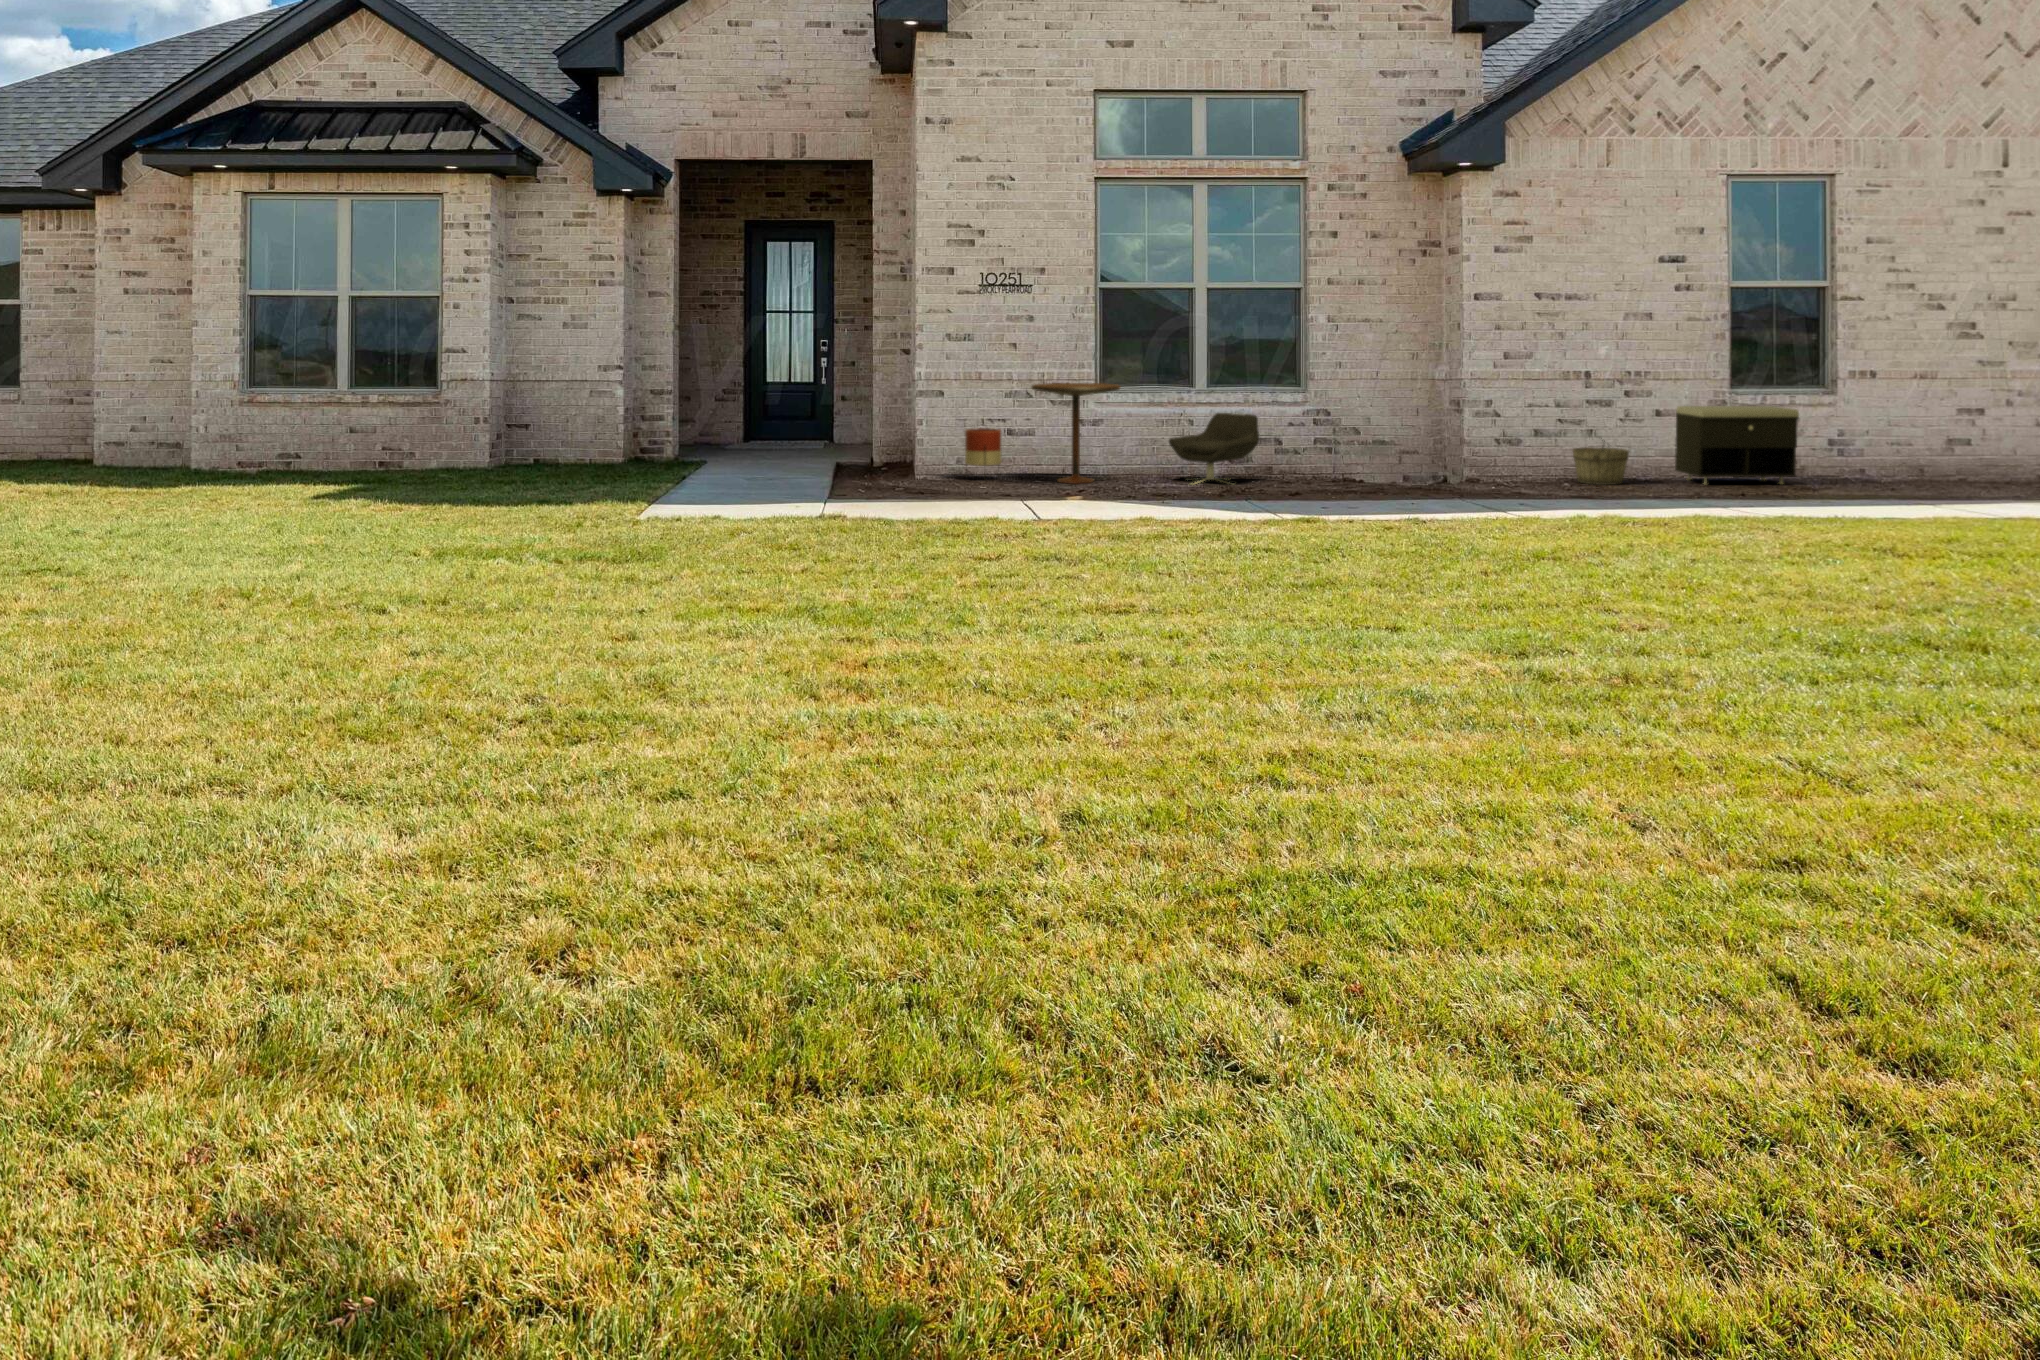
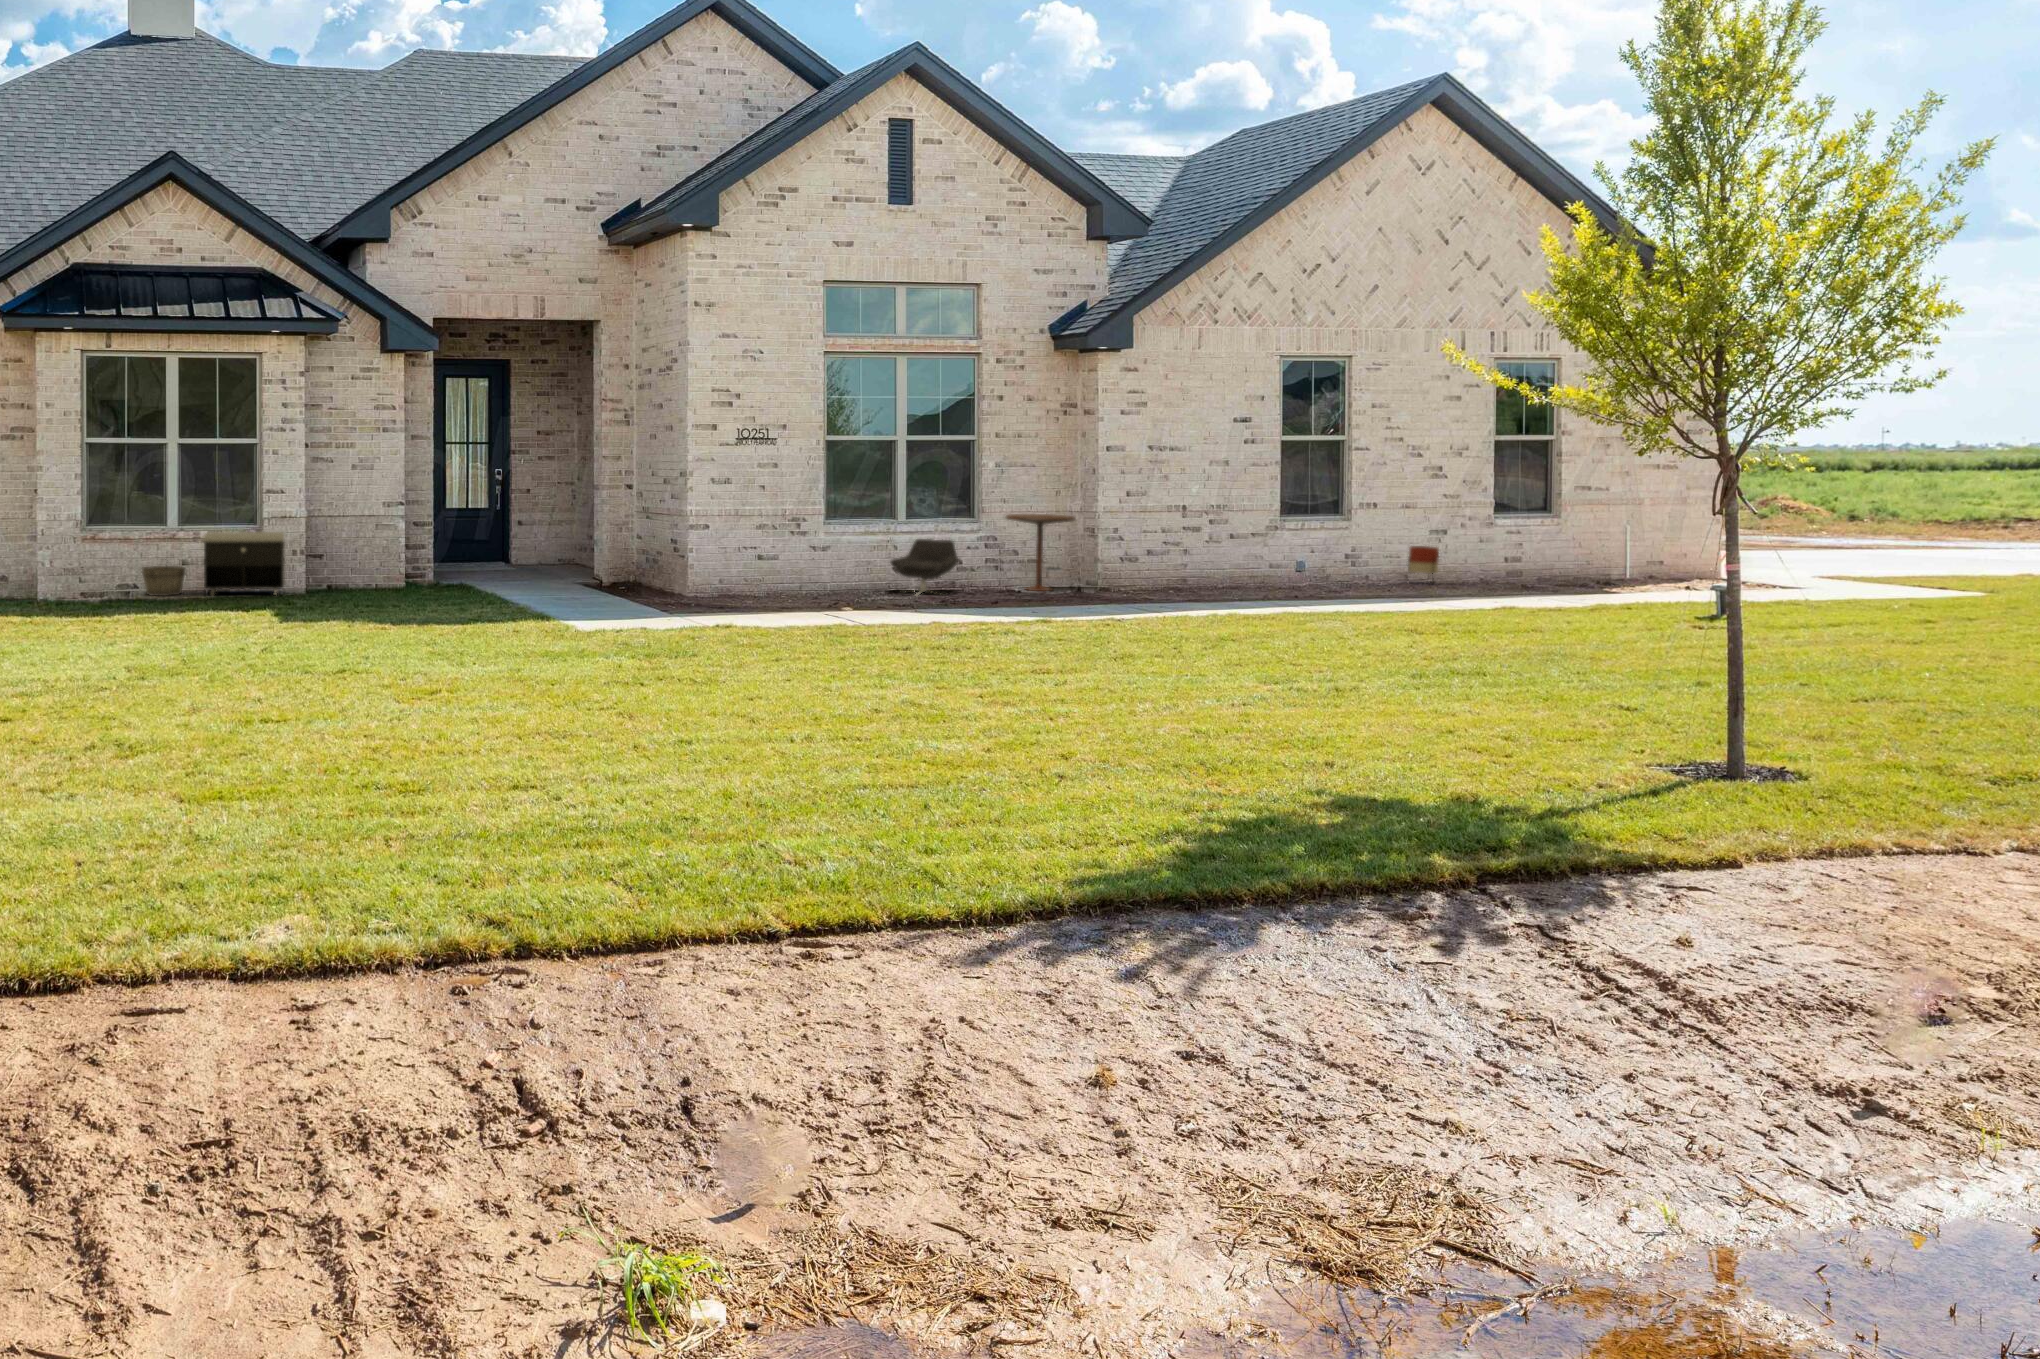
pedestal table: present [1031,383,1120,484] -> present [1006,514,1075,591]
storage bench: present [1675,406,1799,484] -> present [204,532,284,594]
planter: present [965,428,1002,466] -> present [1408,546,1439,581]
wooden bucket: present [1573,440,1629,485] -> present [142,565,185,596]

